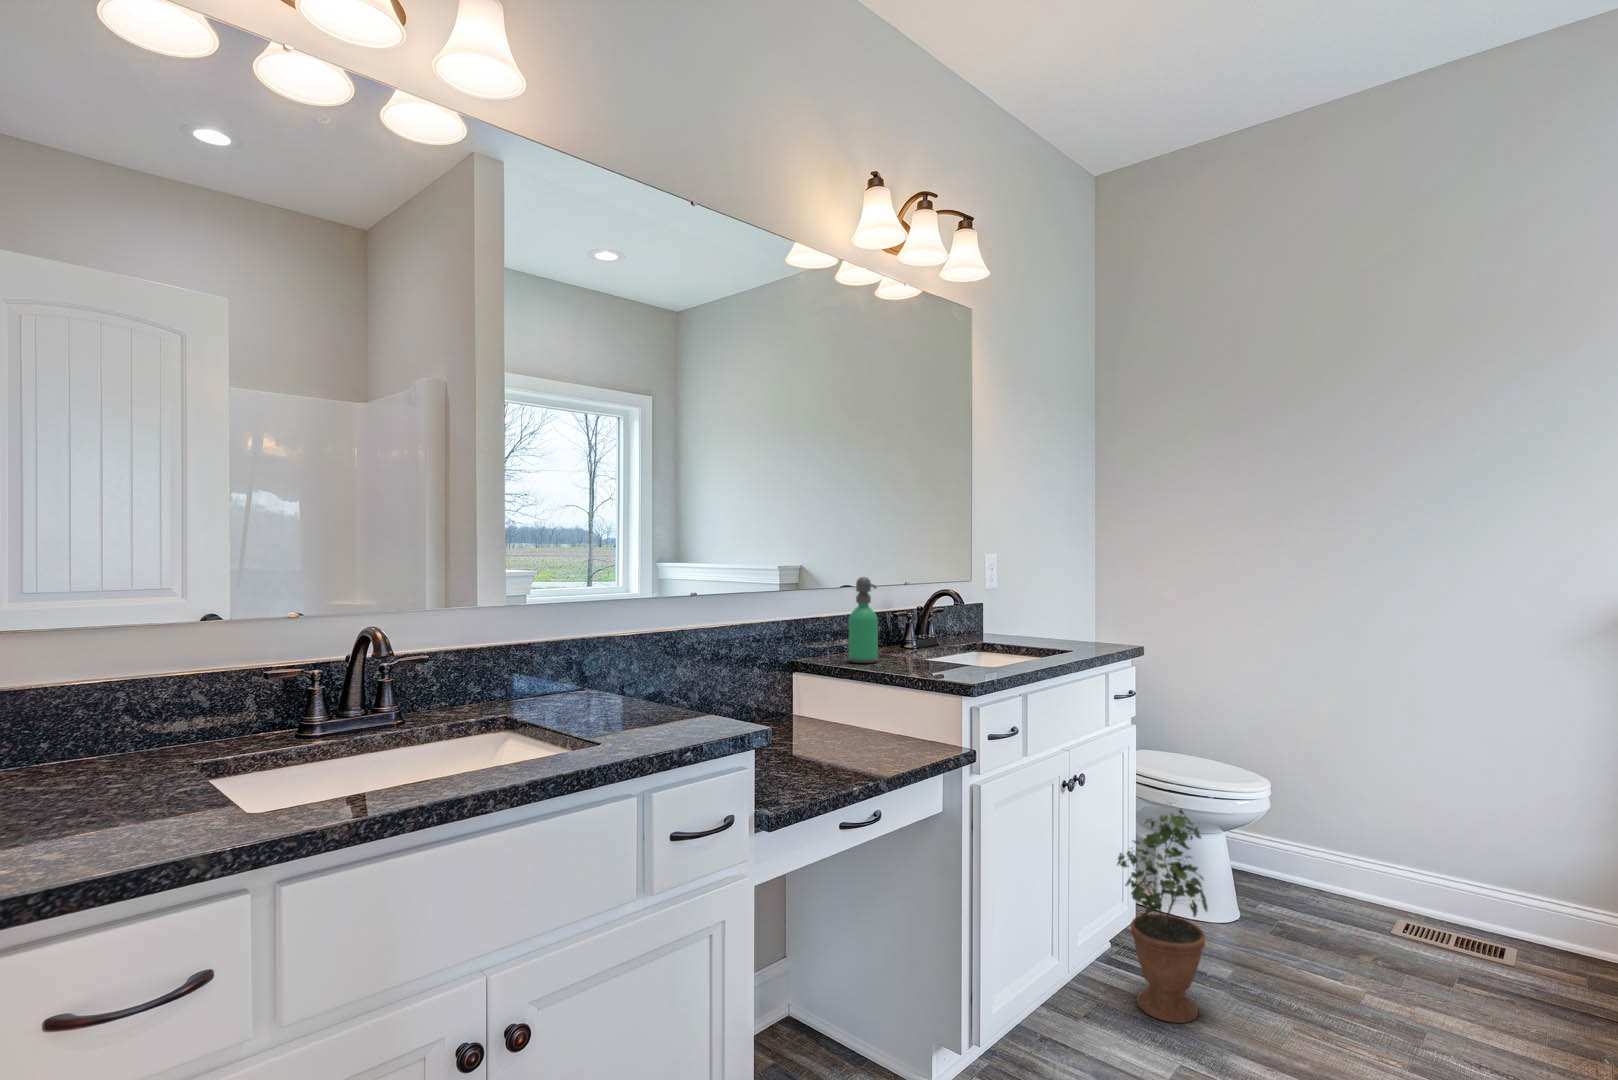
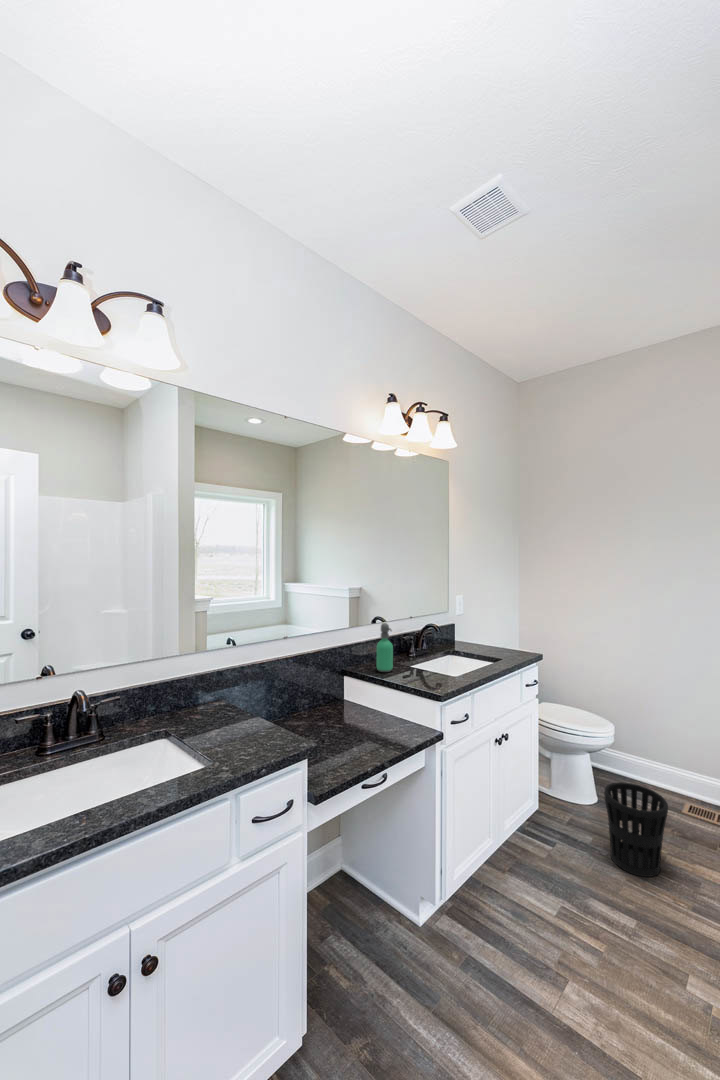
potted plant: present [1117,809,1208,1023] -> none [527,748,578,876]
wastebasket: none [1255,866,1369,1023] -> present [604,782,668,877]

